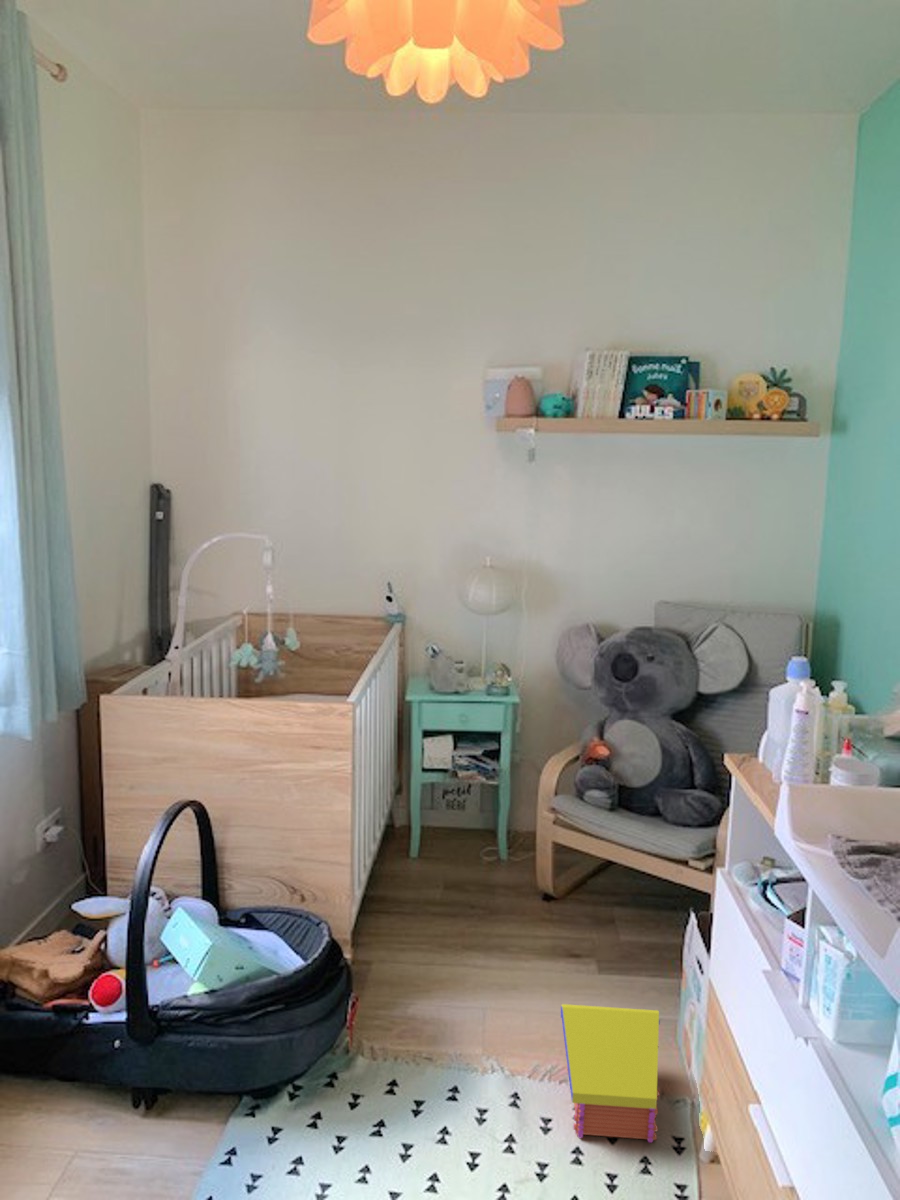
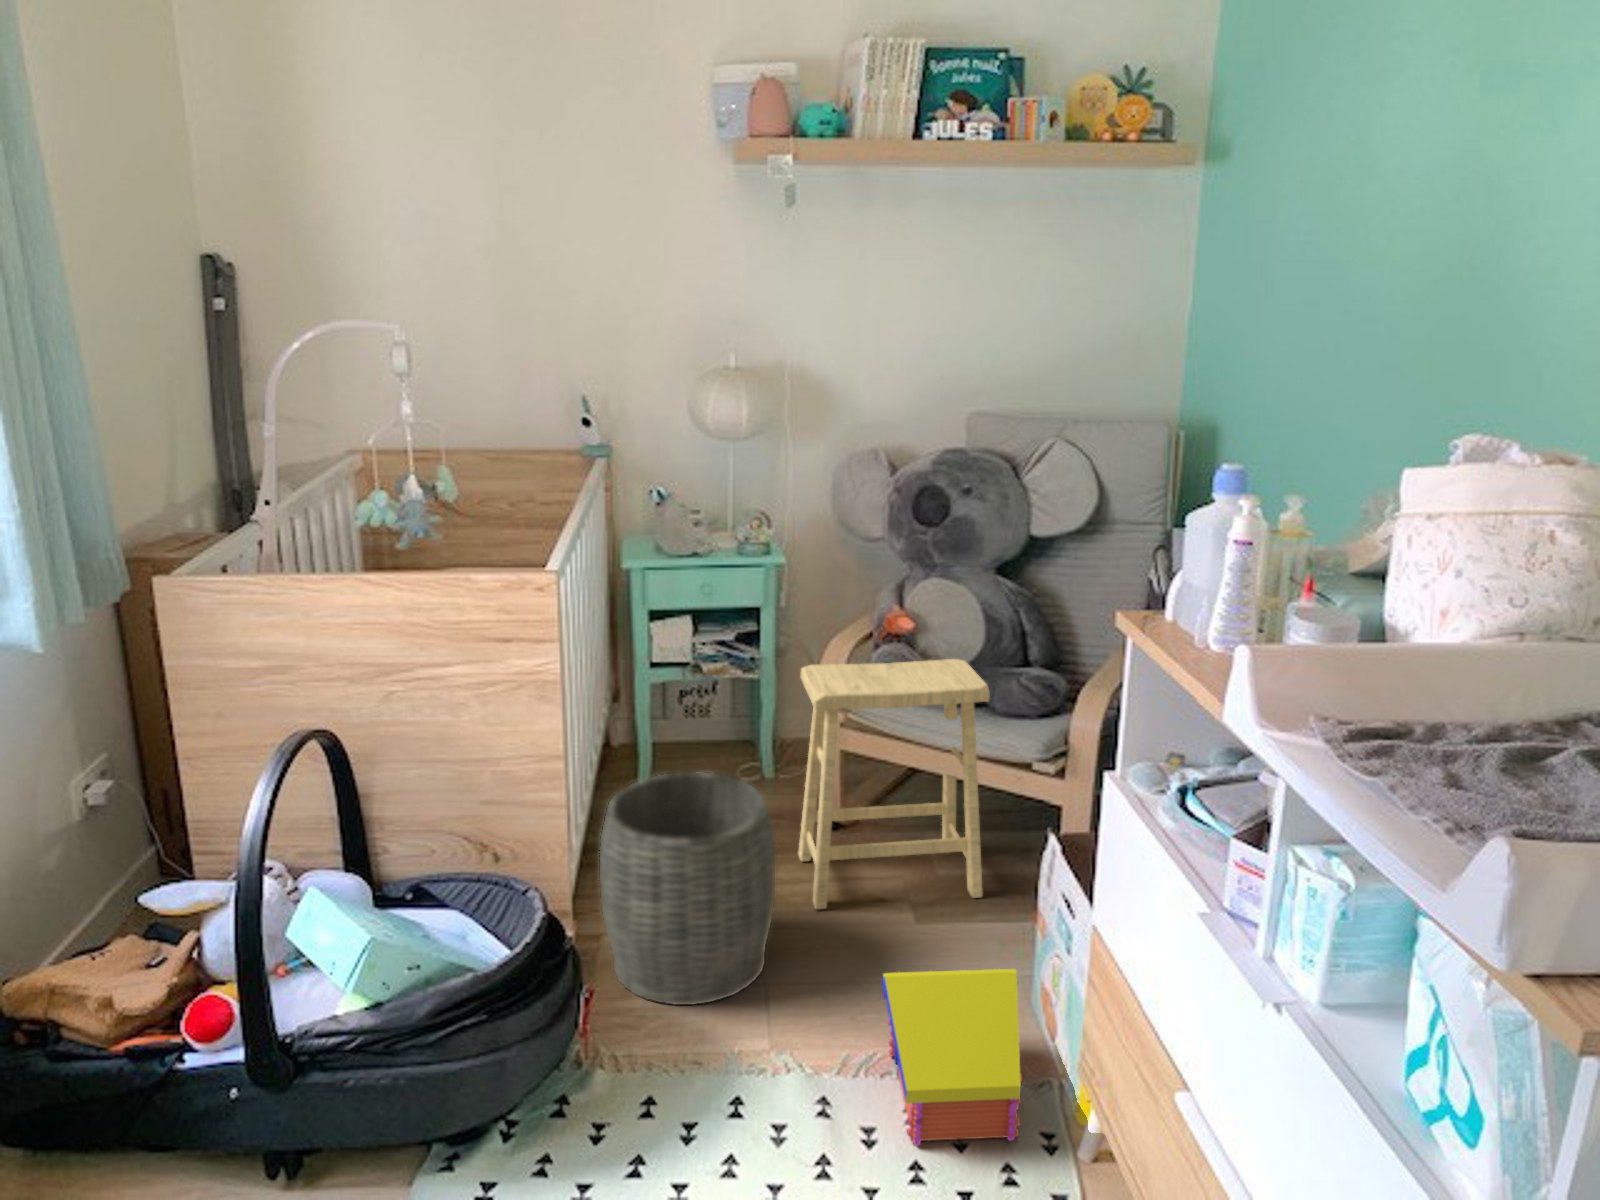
footstool: none [518,777,658,960] -> present [798,659,990,909]
woven basket: none [372,848,495,1018] -> present [600,772,775,1005]

